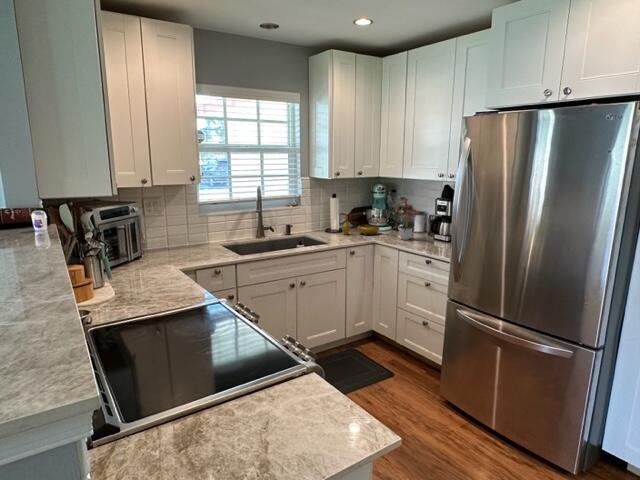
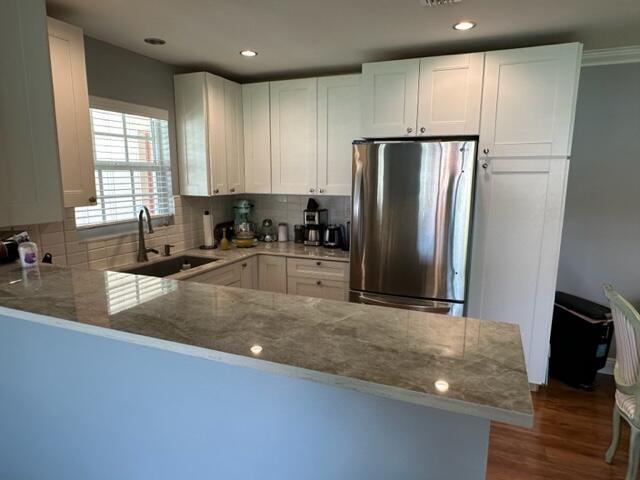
flower arrangement: present [396,197,419,240] -> none [270,208,297,248]

